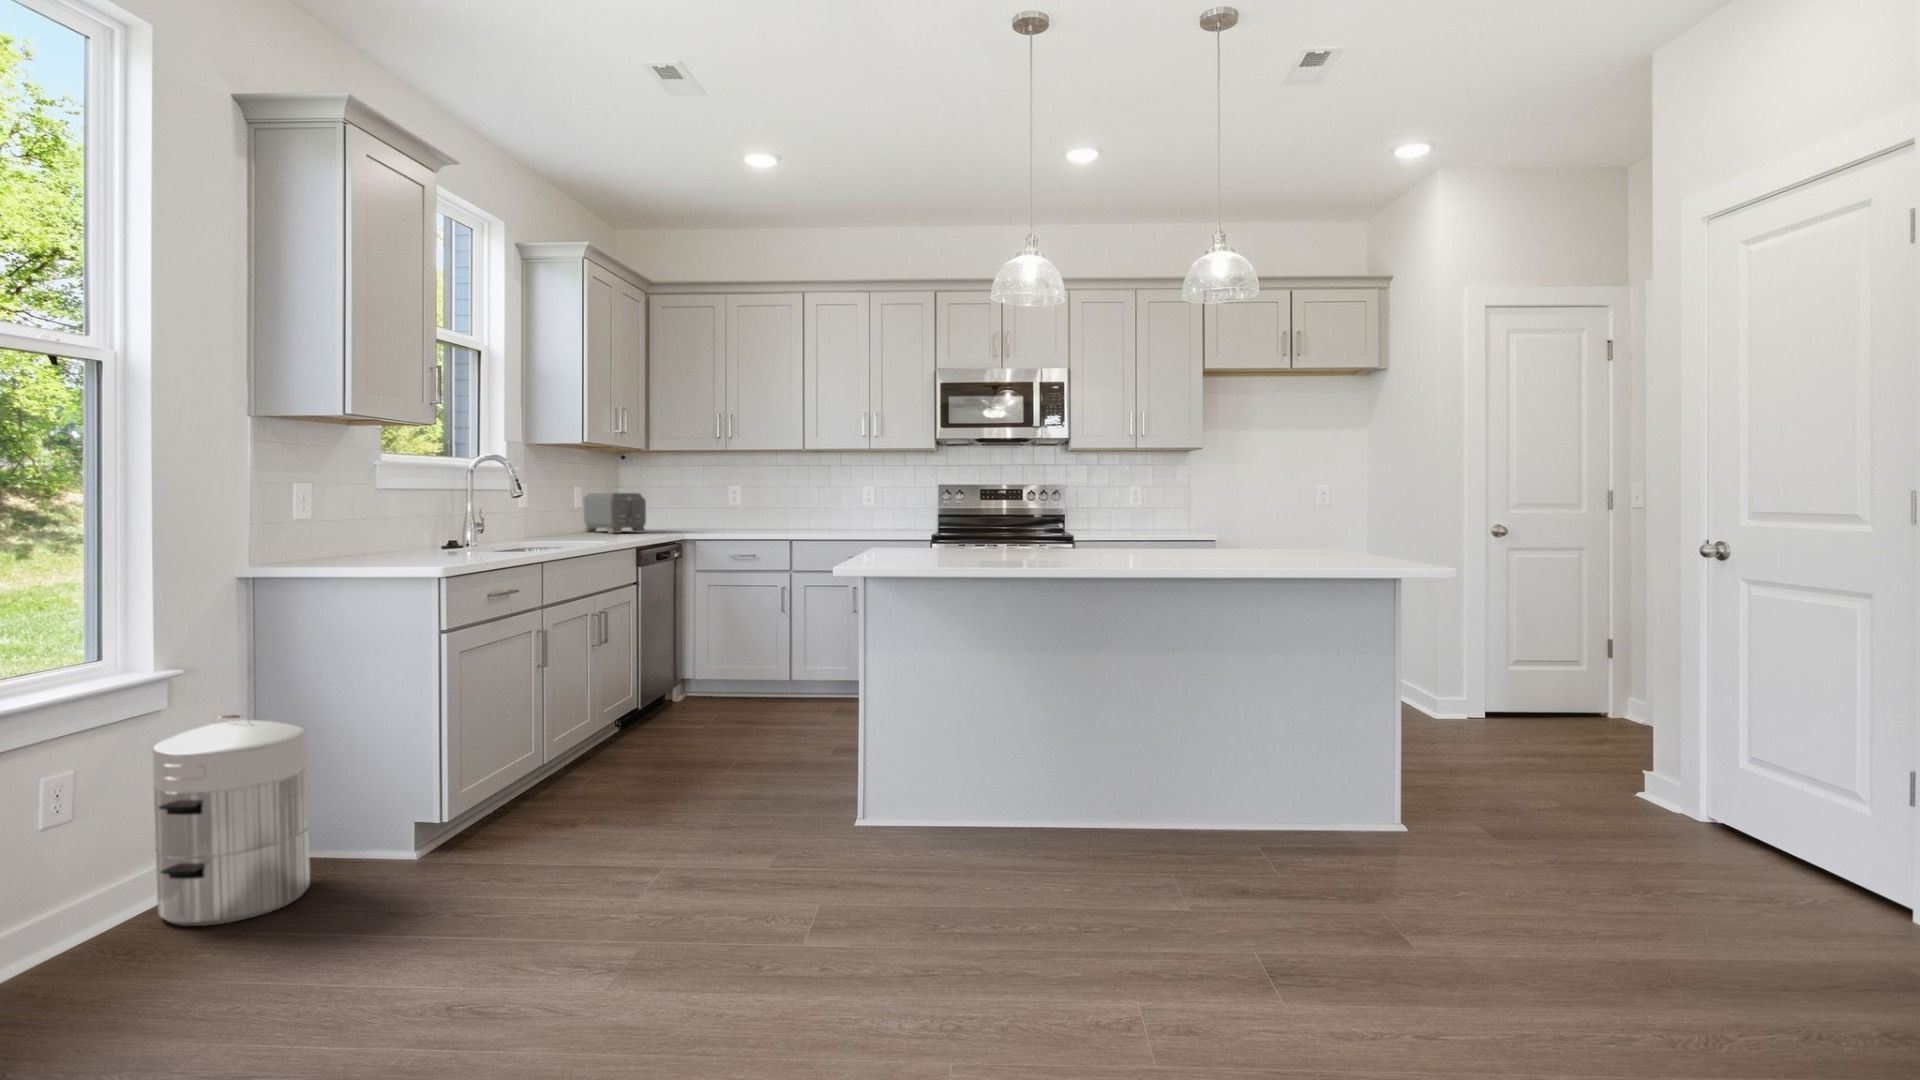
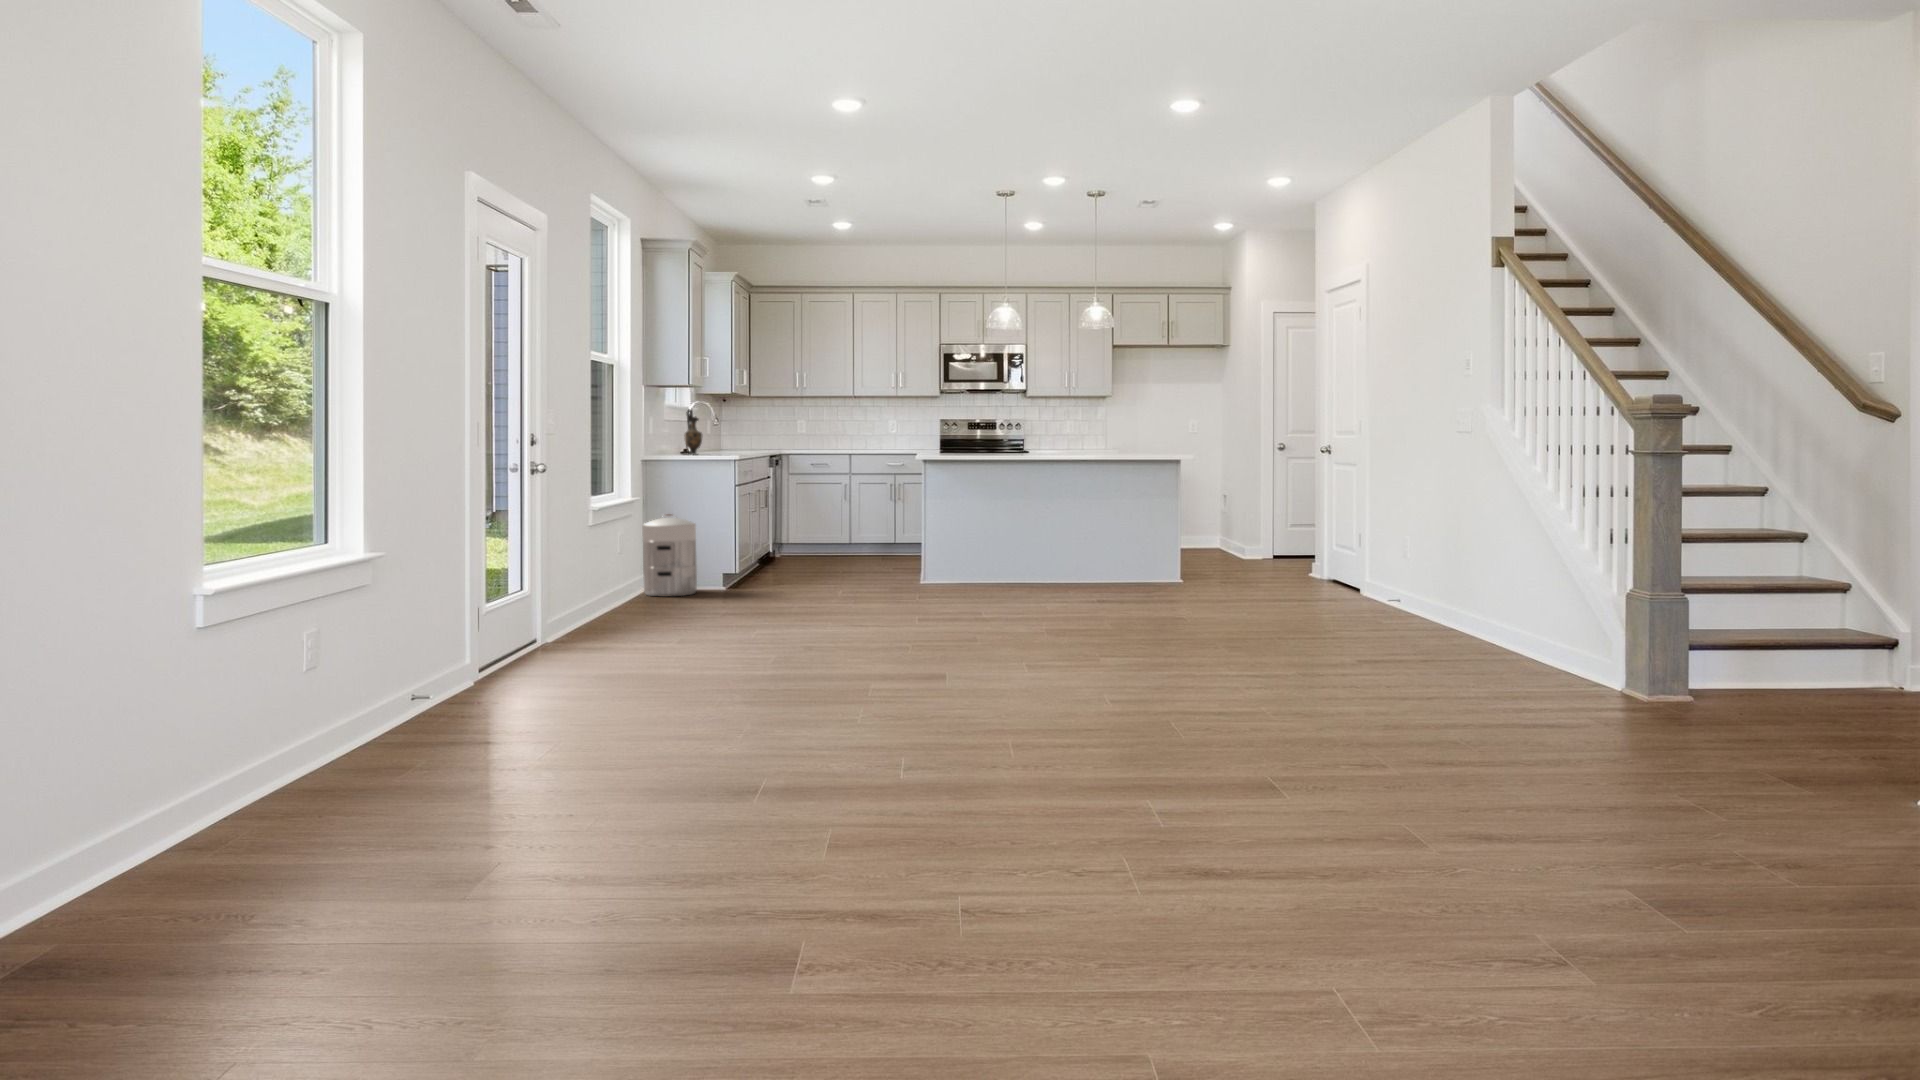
vase: none [358,468,400,562] -> present [685,409,703,454]
toaster: present [583,493,646,533] -> none [716,424,759,450]

